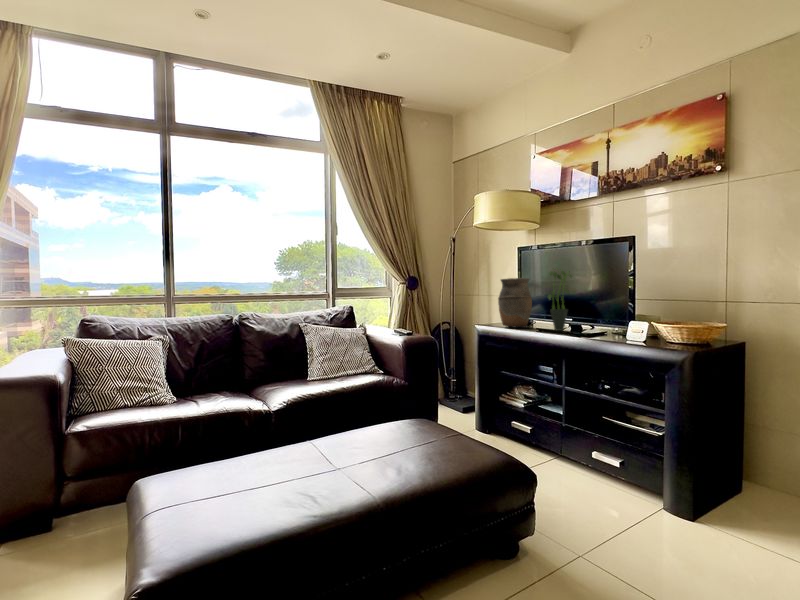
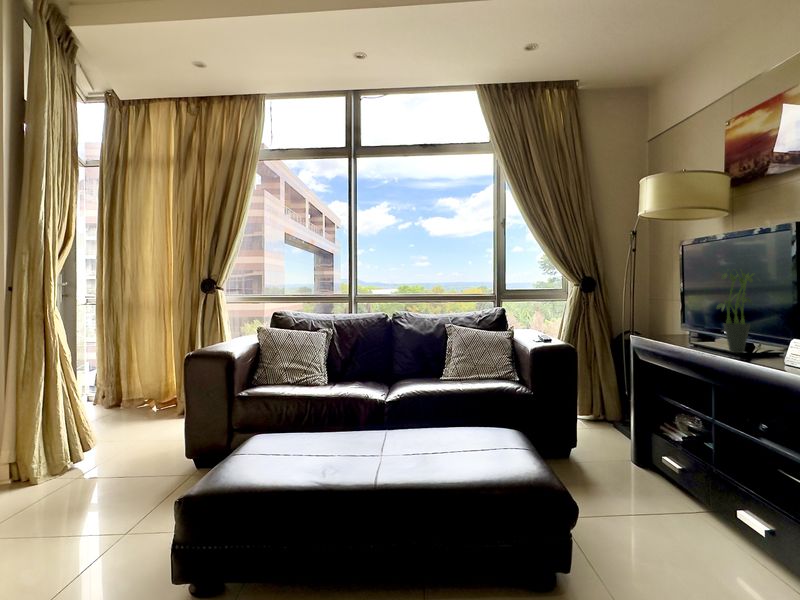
vase: present [498,278,532,328] -> none [660,282,709,344]

